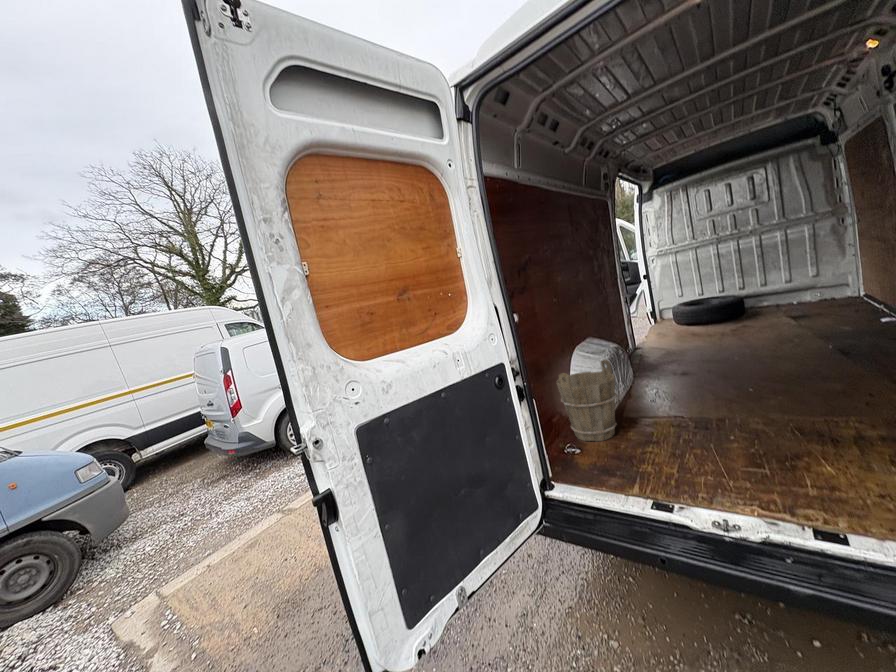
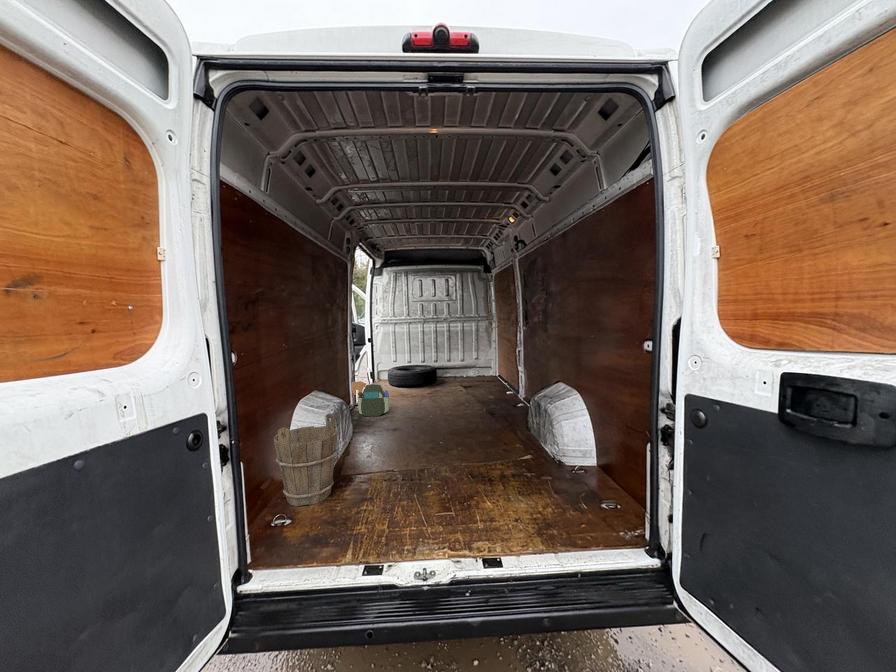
backpack: none [628,325,676,361] -> present [352,381,390,417]

